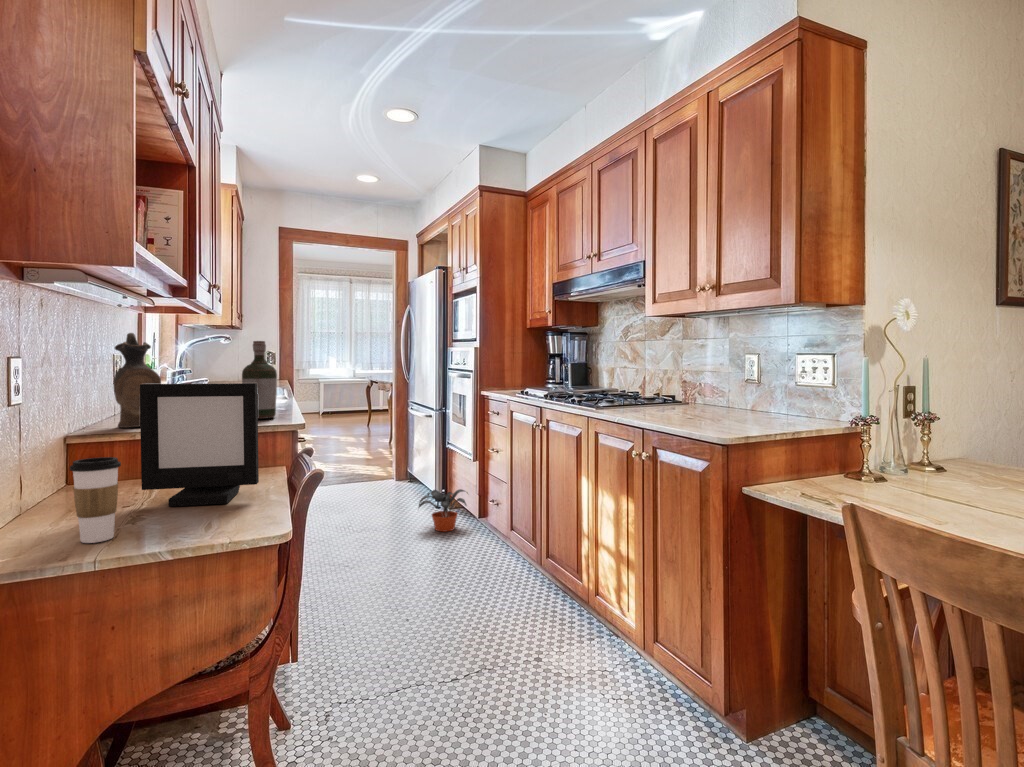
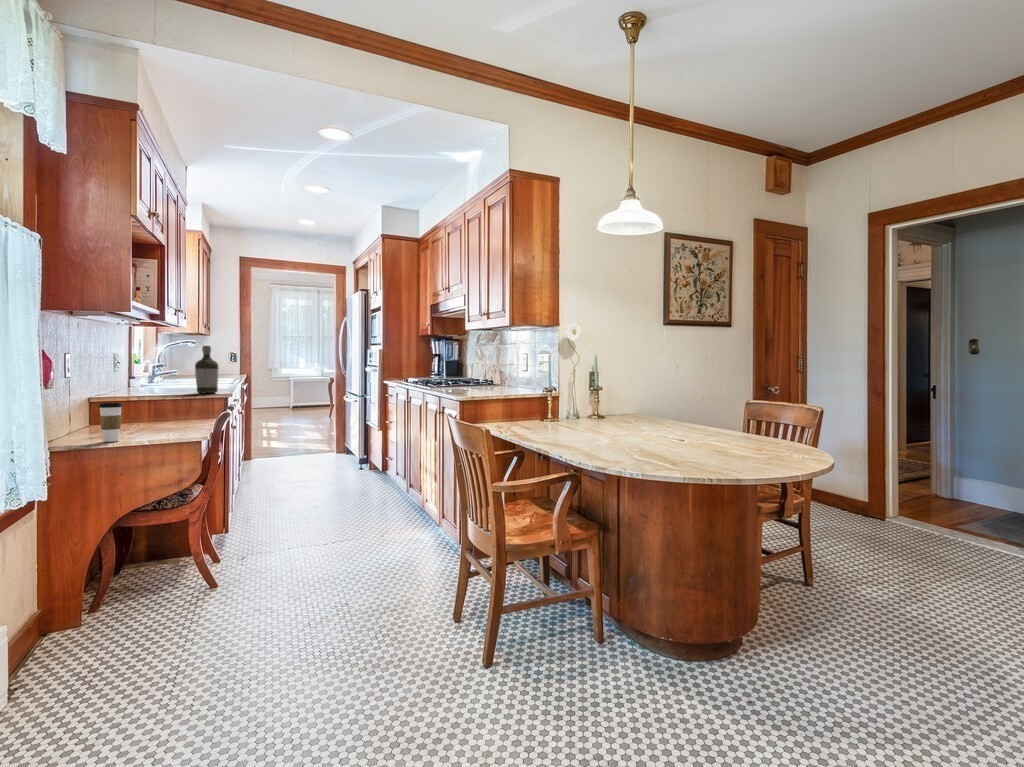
ceramic pitcher: present [113,333,161,428] -> none [116,341,144,396]
picture frame: present [140,383,259,507] -> none [132,369,197,433]
potted plant: present [419,489,466,532] -> none [335,452,375,482]

